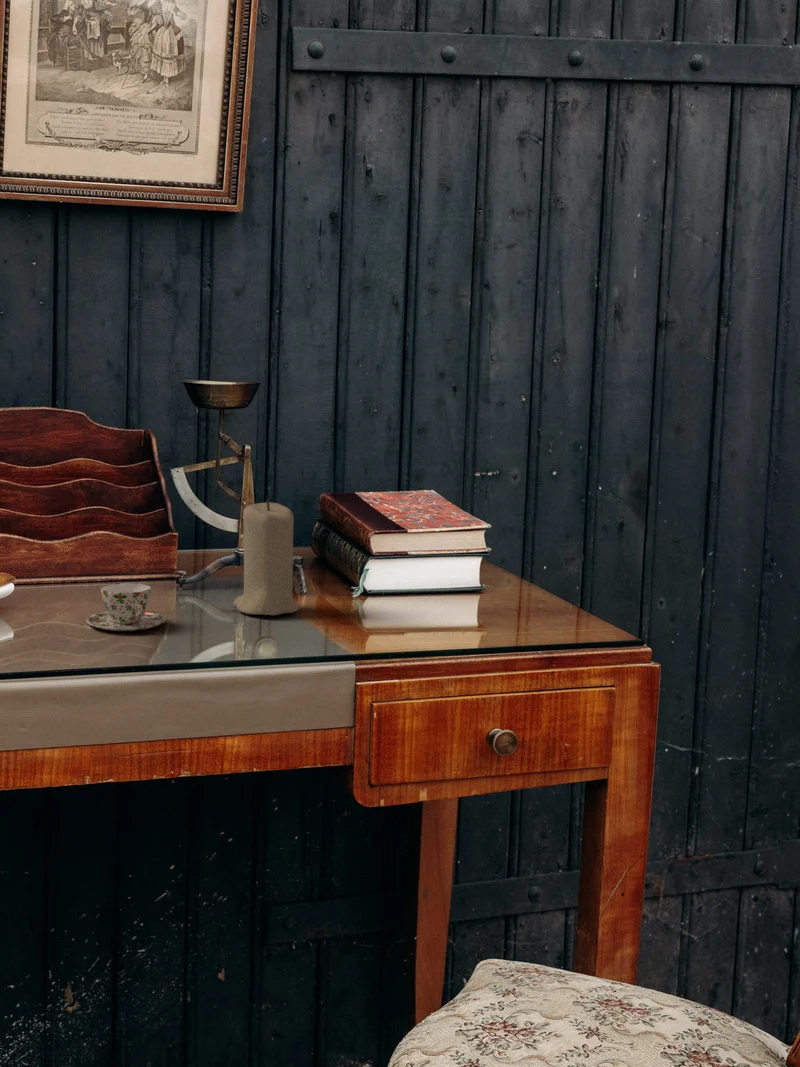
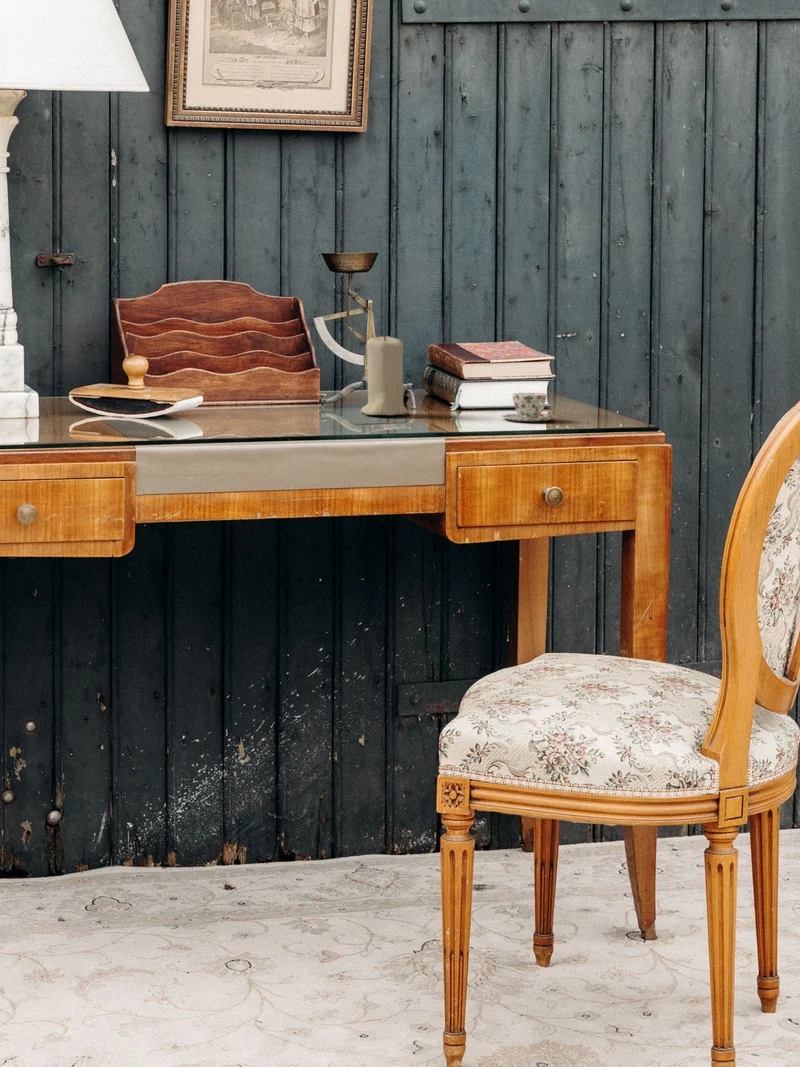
teacup: present [86,583,166,631] -> present [502,393,556,421]

